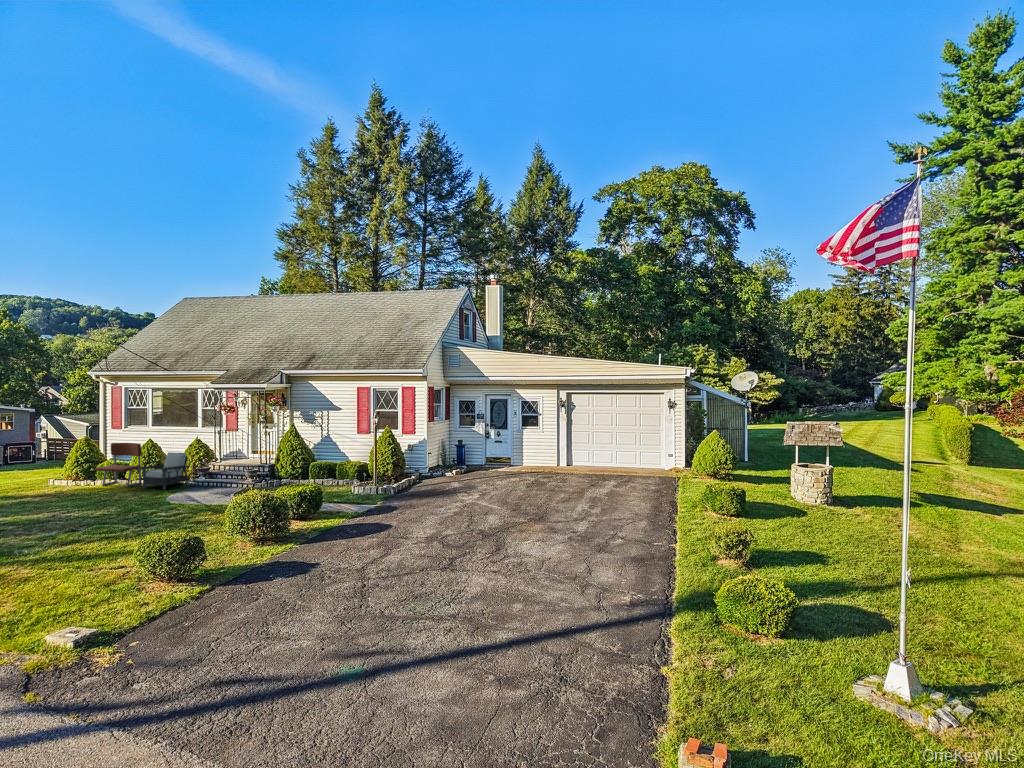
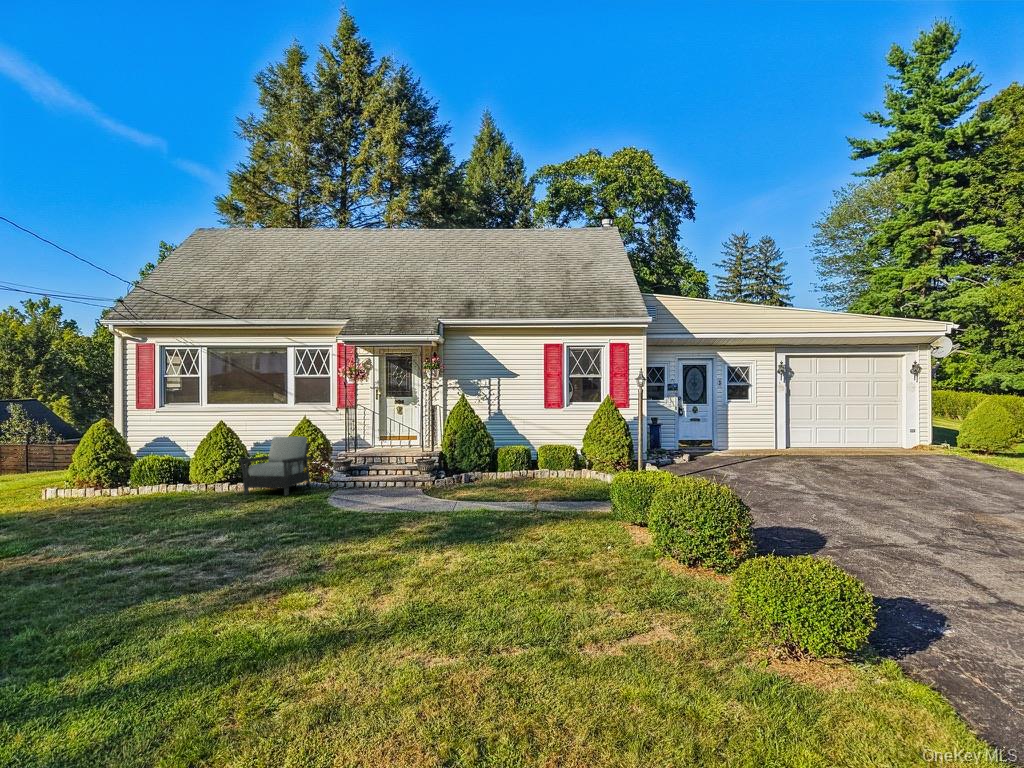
bench: present [95,443,142,487] -> none [146,423,227,494]

